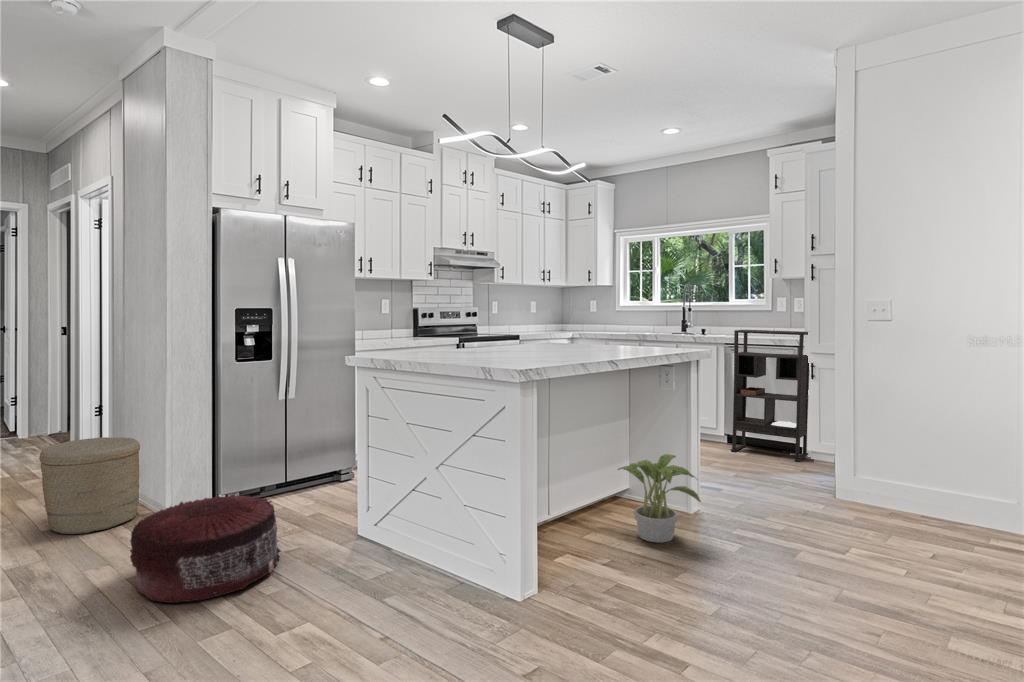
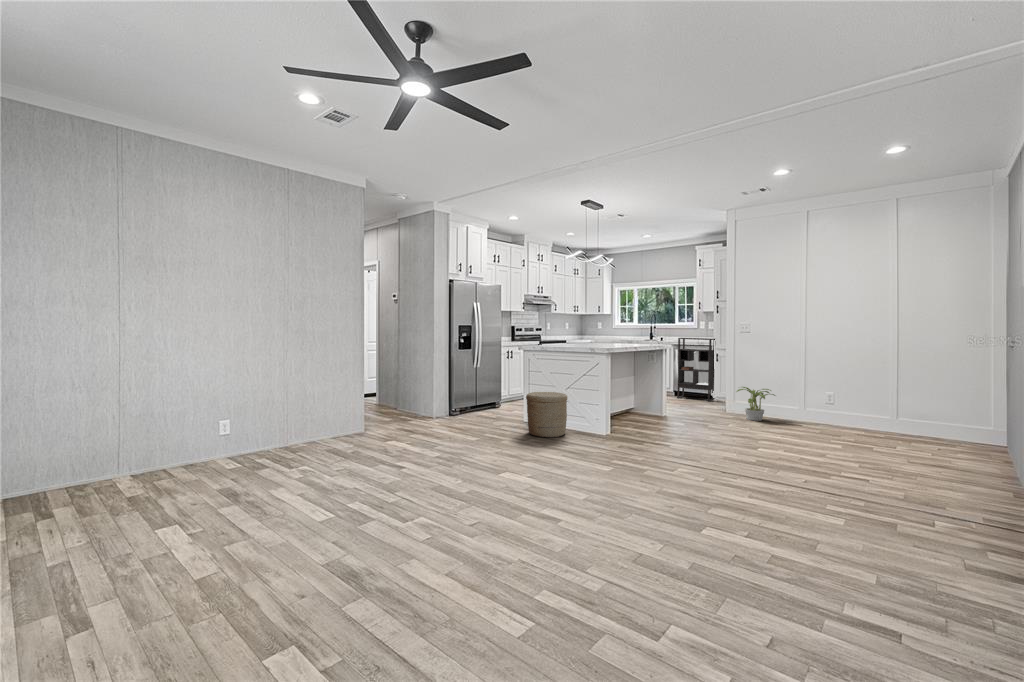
woven basket: present [39,437,140,534] -> present [526,392,567,437]
potted plant: present [618,454,701,542] -> present [736,387,775,421]
pouf: present [130,494,280,603] -> none [453,400,503,433]

